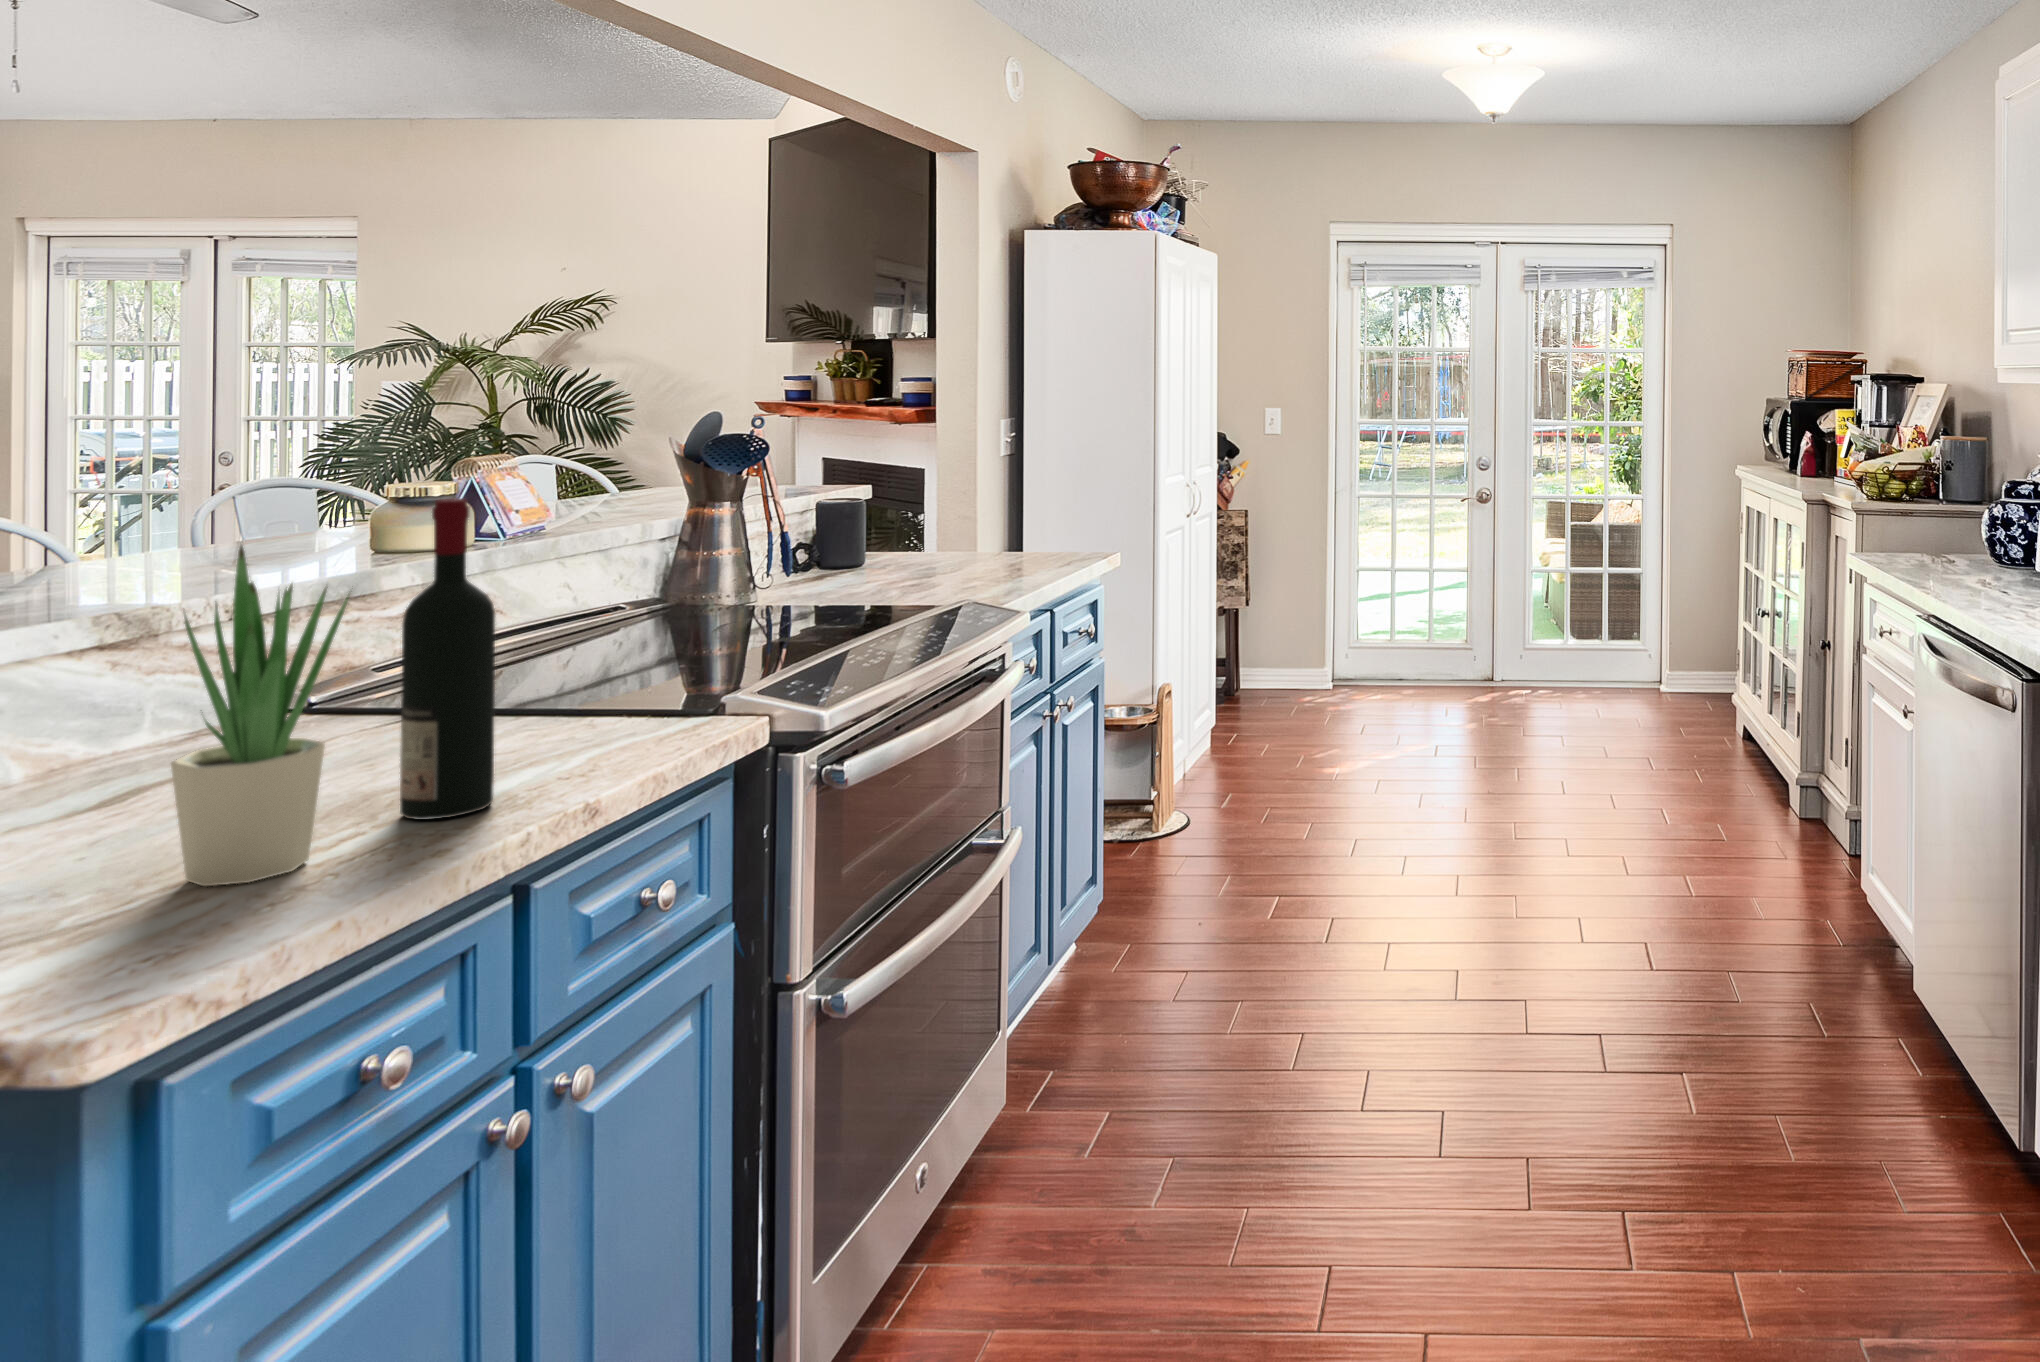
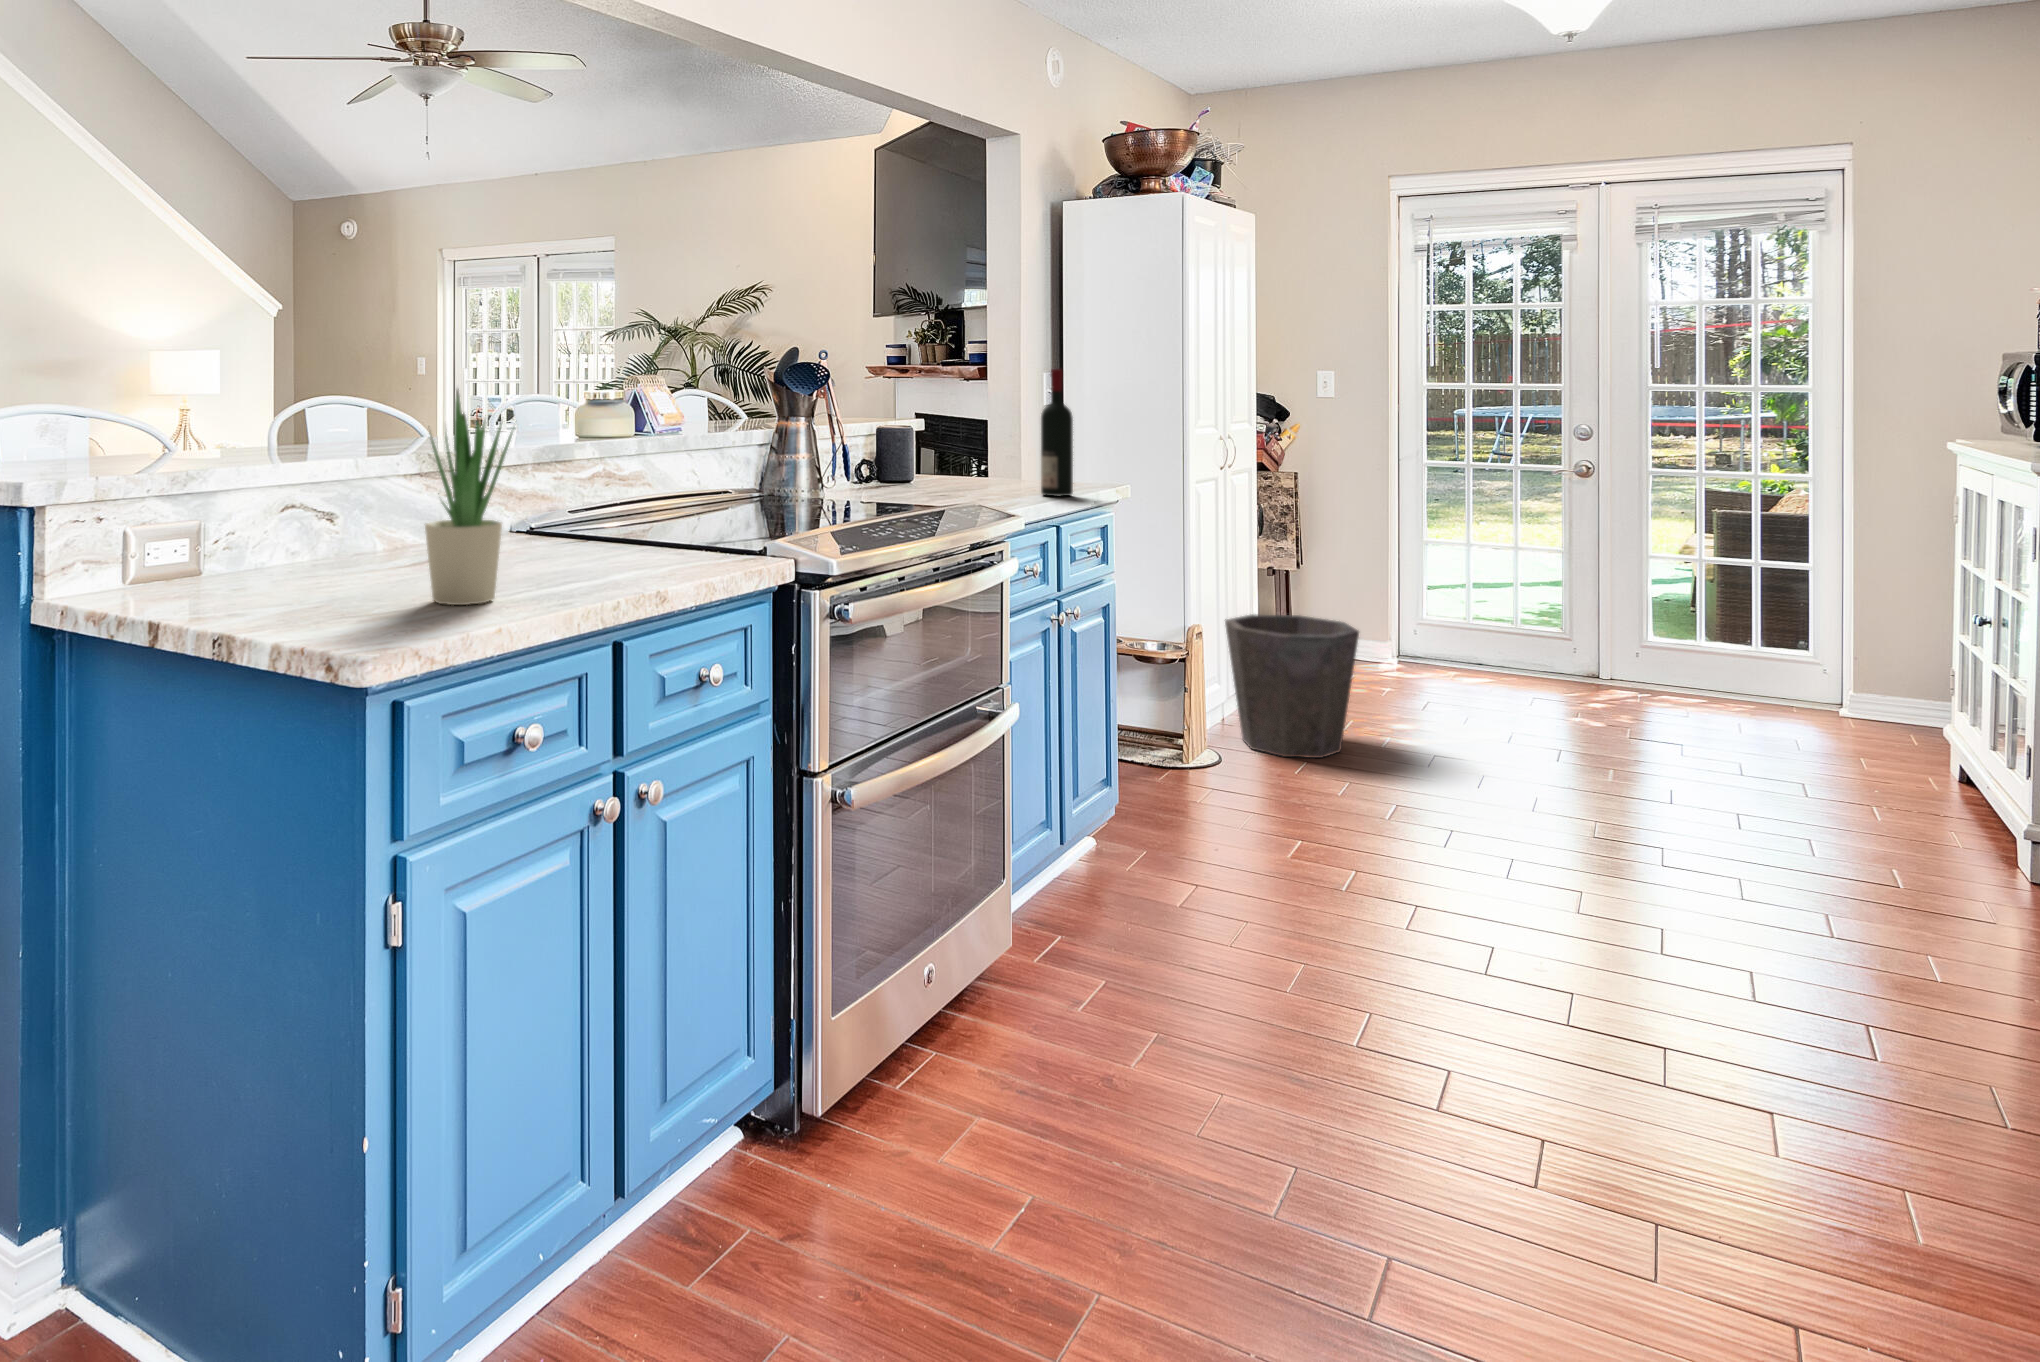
wine bottle: present [400,498,495,820] -> present [1041,369,1073,496]
waste bin: none [1183,658,1312,805] -> present [1225,614,1359,758]

